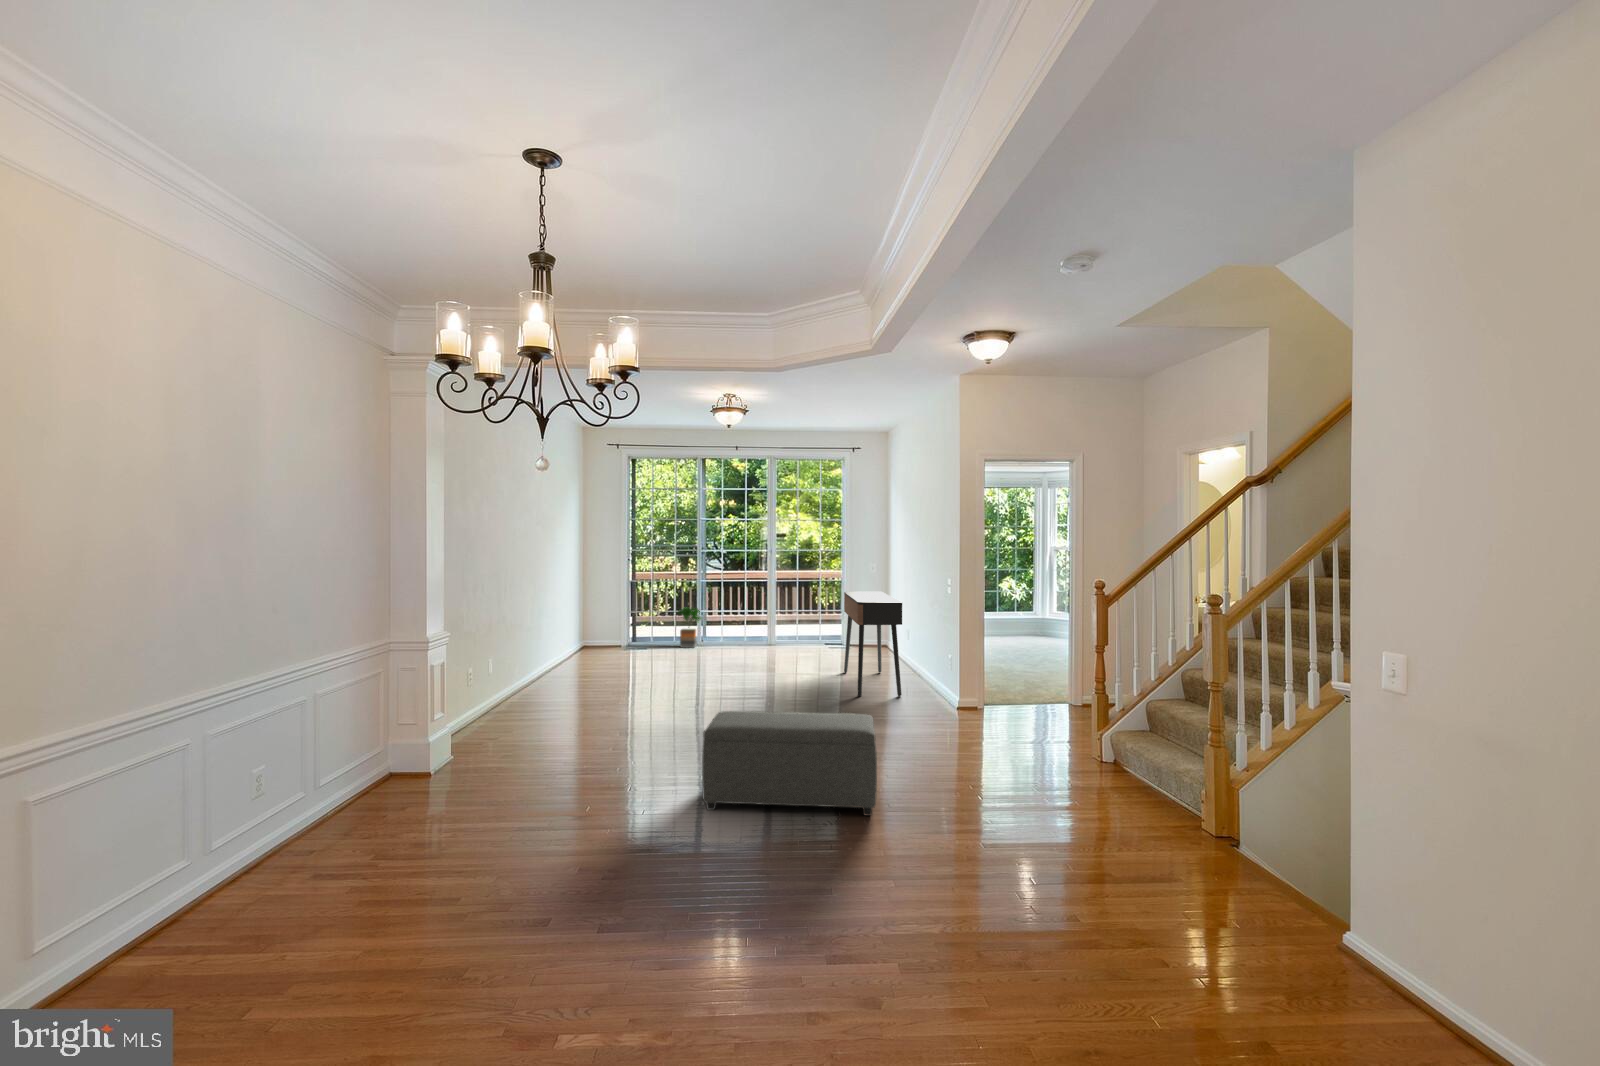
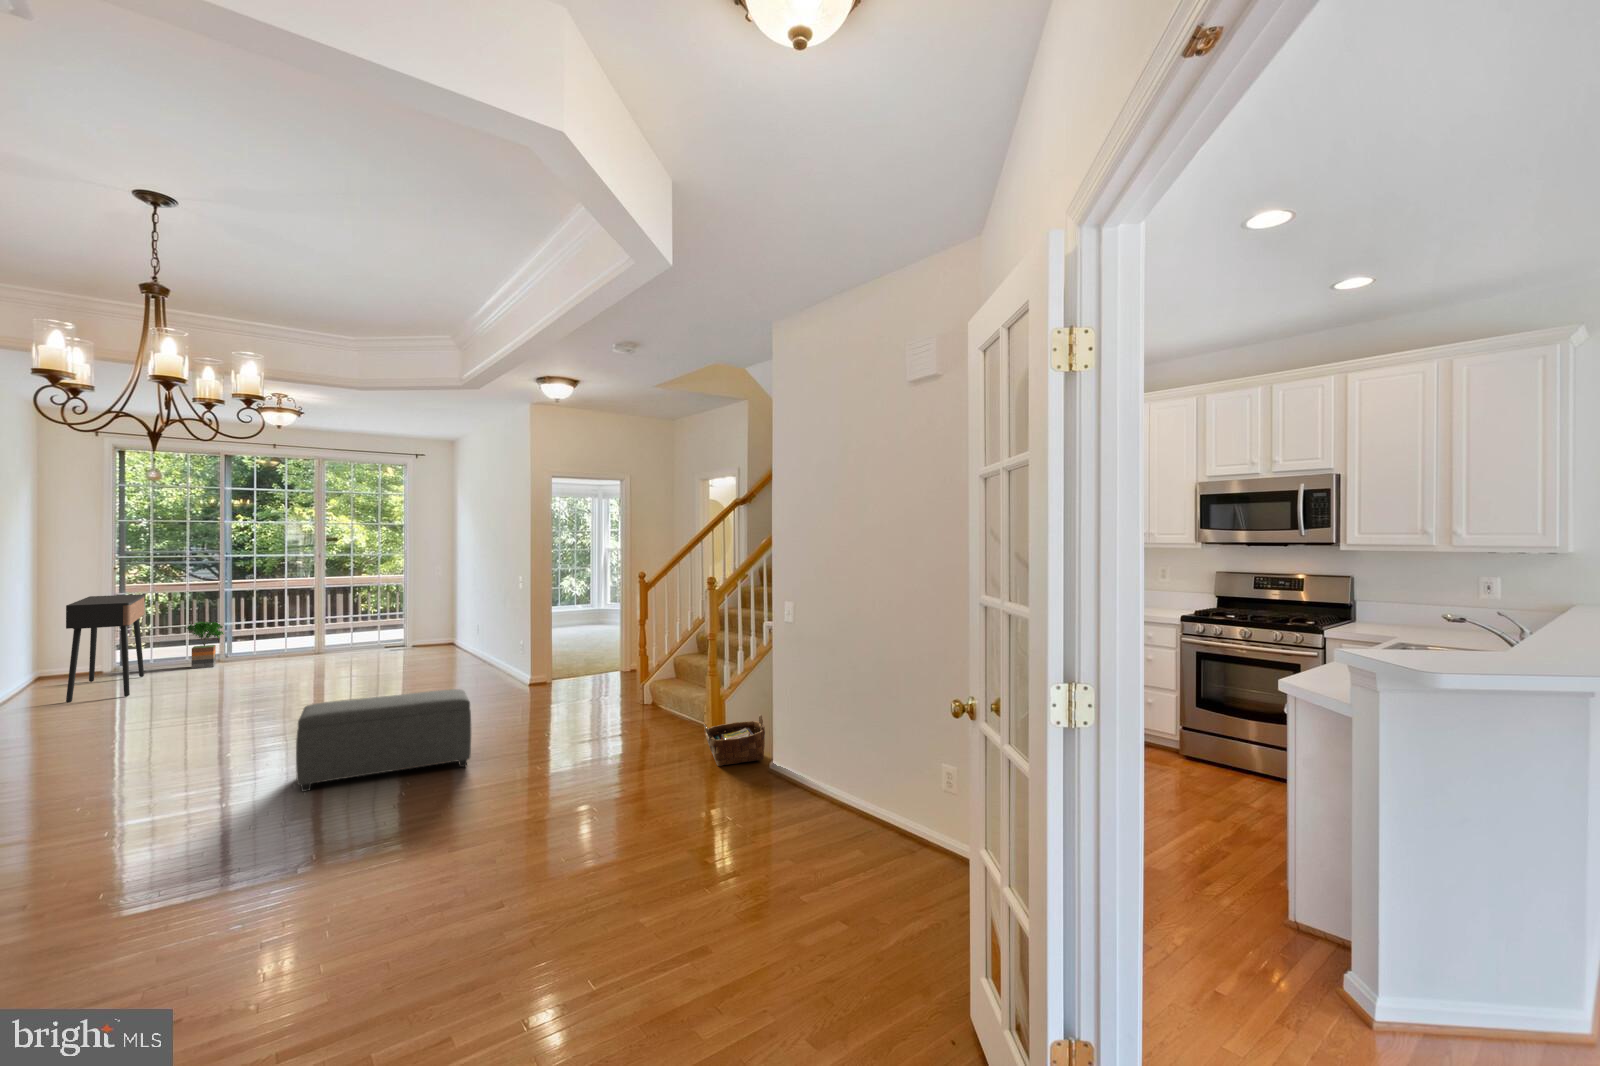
console table: present [844,592,902,697] -> present [66,594,145,702]
woven basket: none [1210,832,1335,923] -> present [704,714,765,766]

